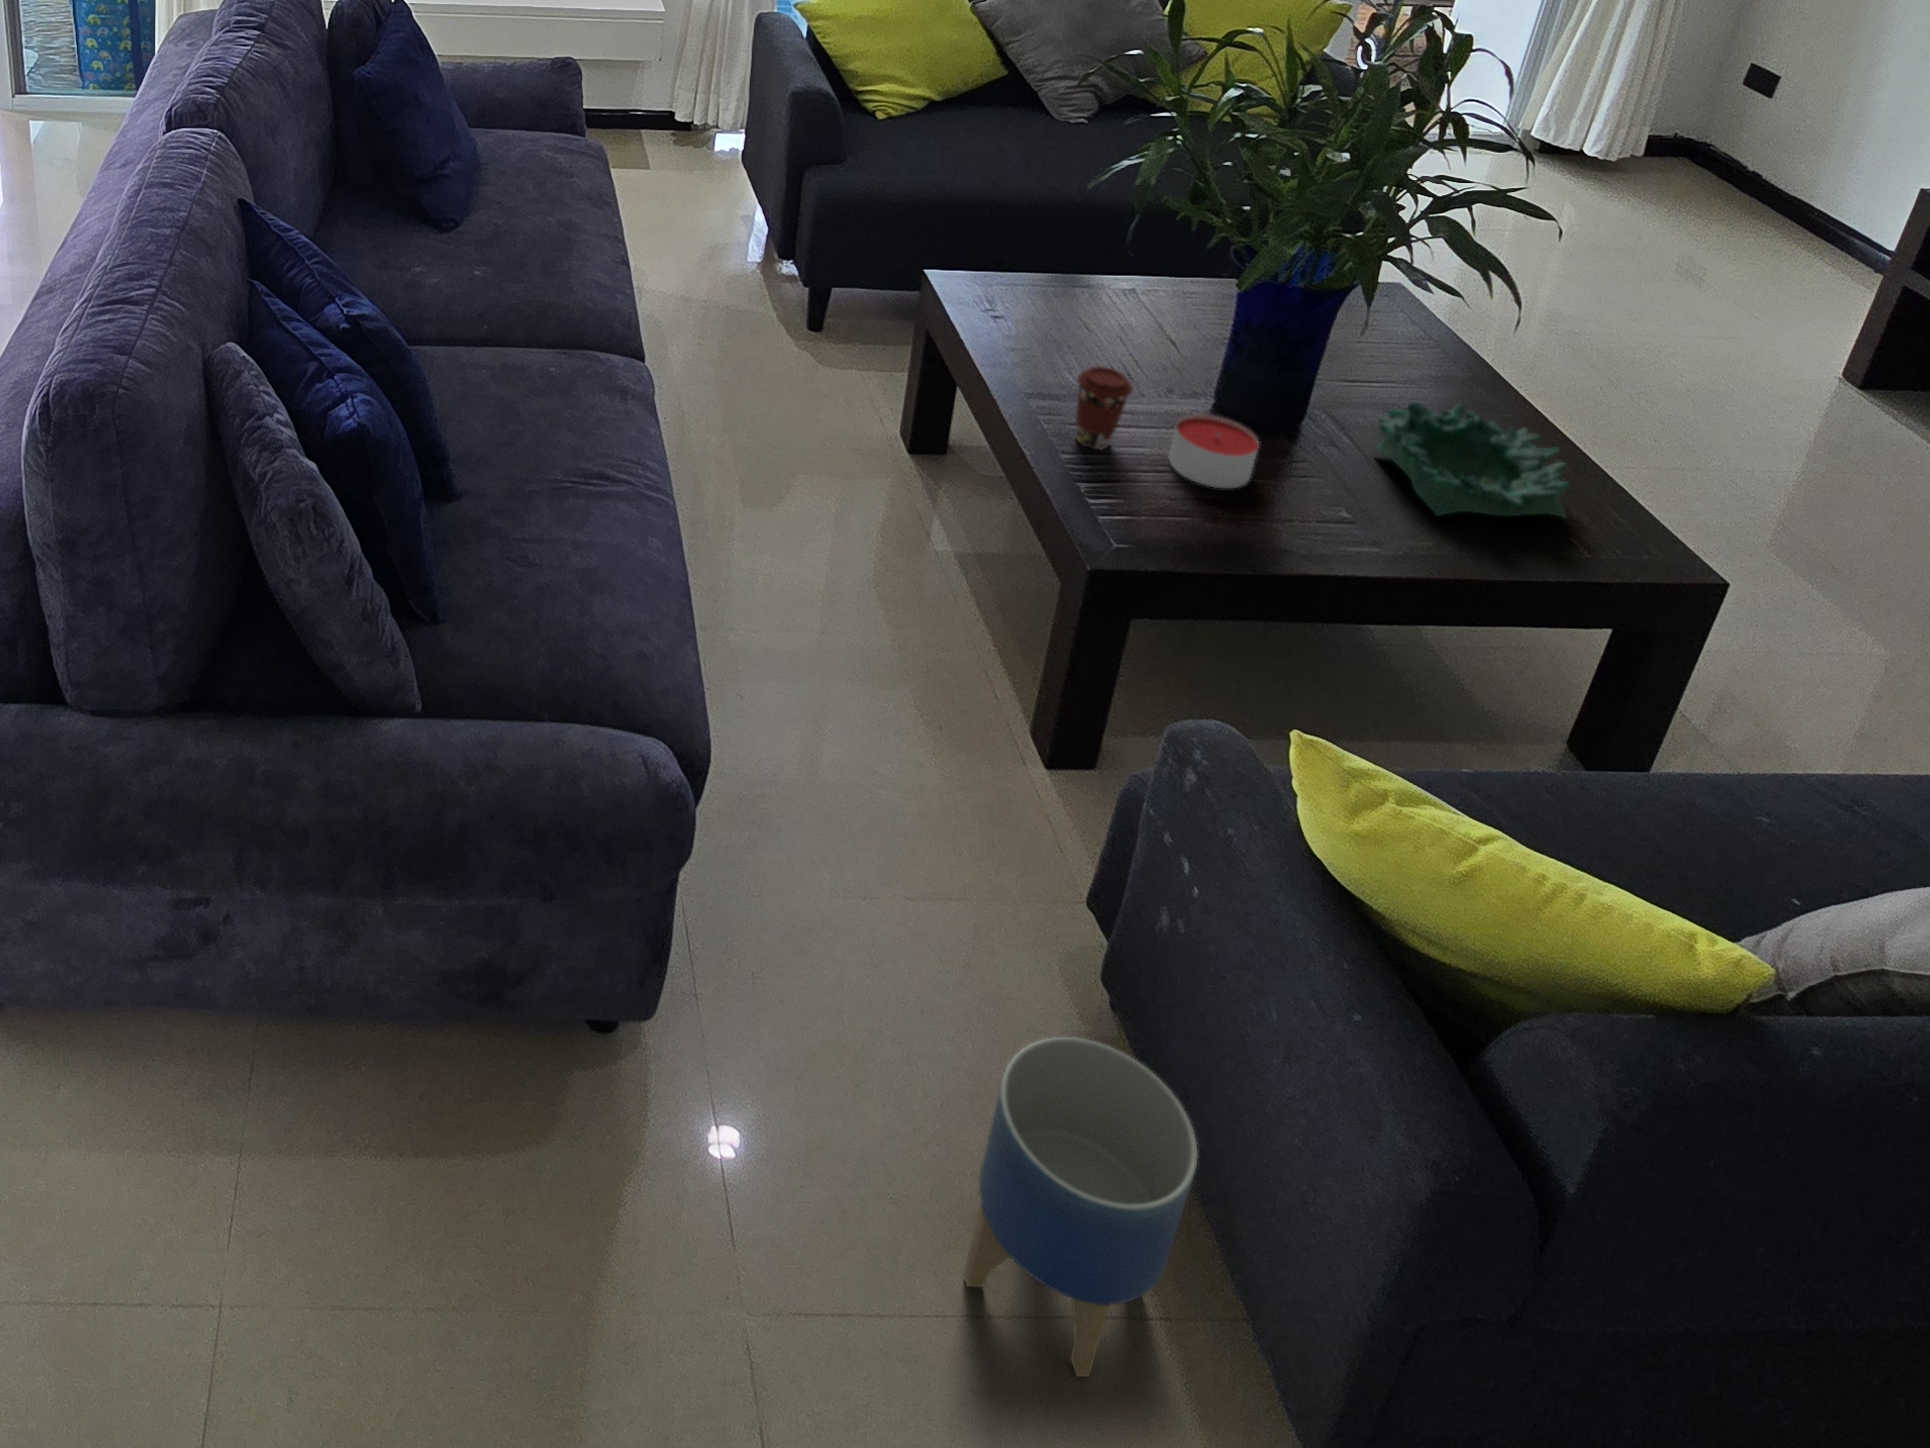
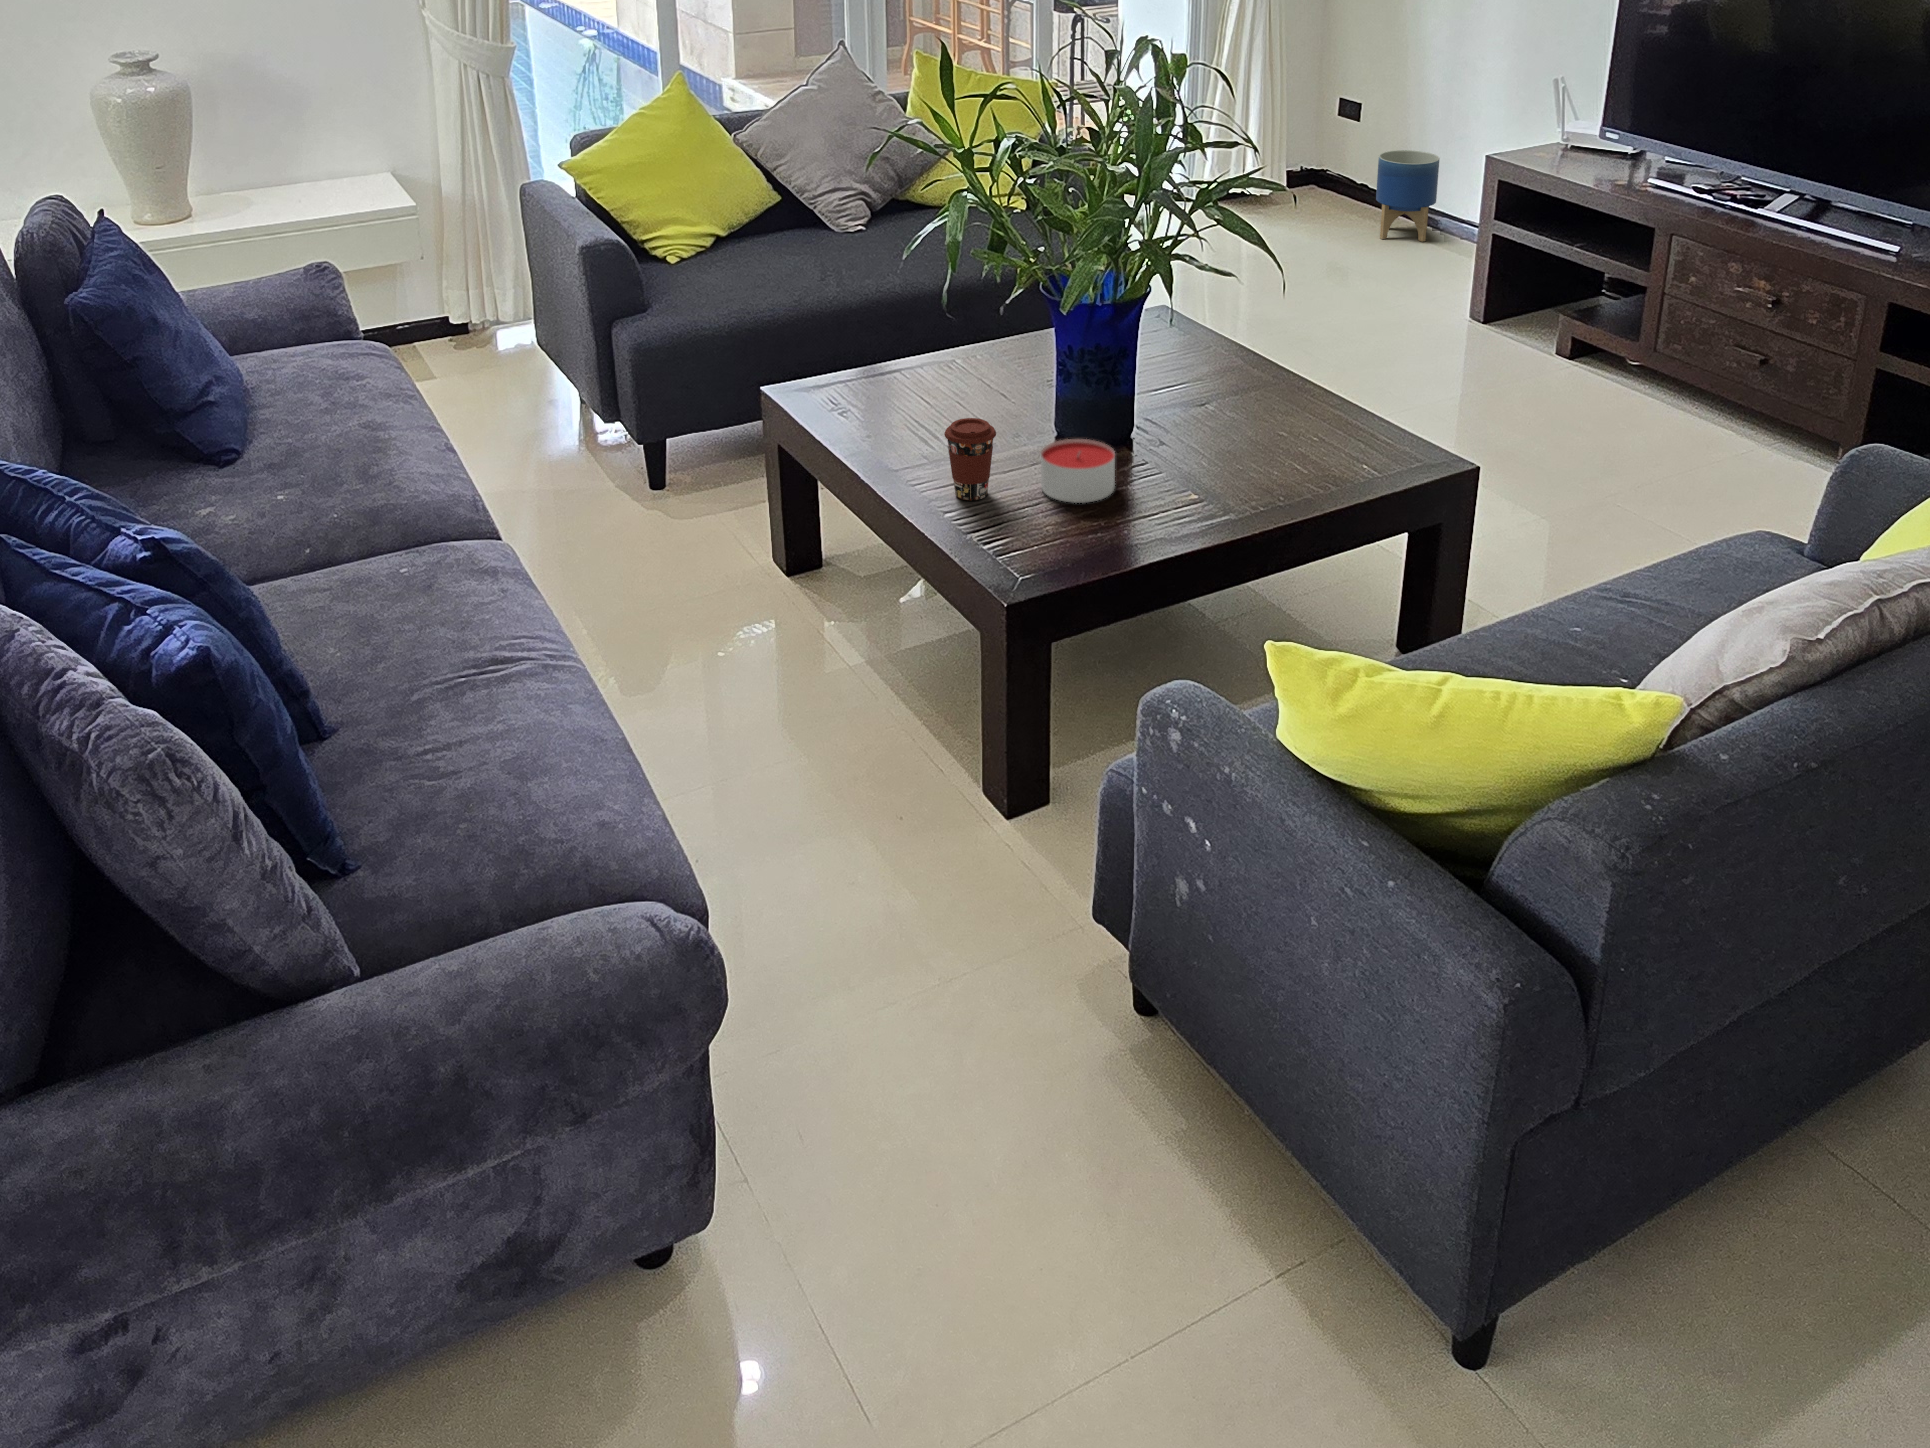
decorative bowl: present [1376,402,1570,518] -> none [1199,375,1362,473]
planter: present [964,1037,1198,1377] -> present [1376,150,1440,242]

